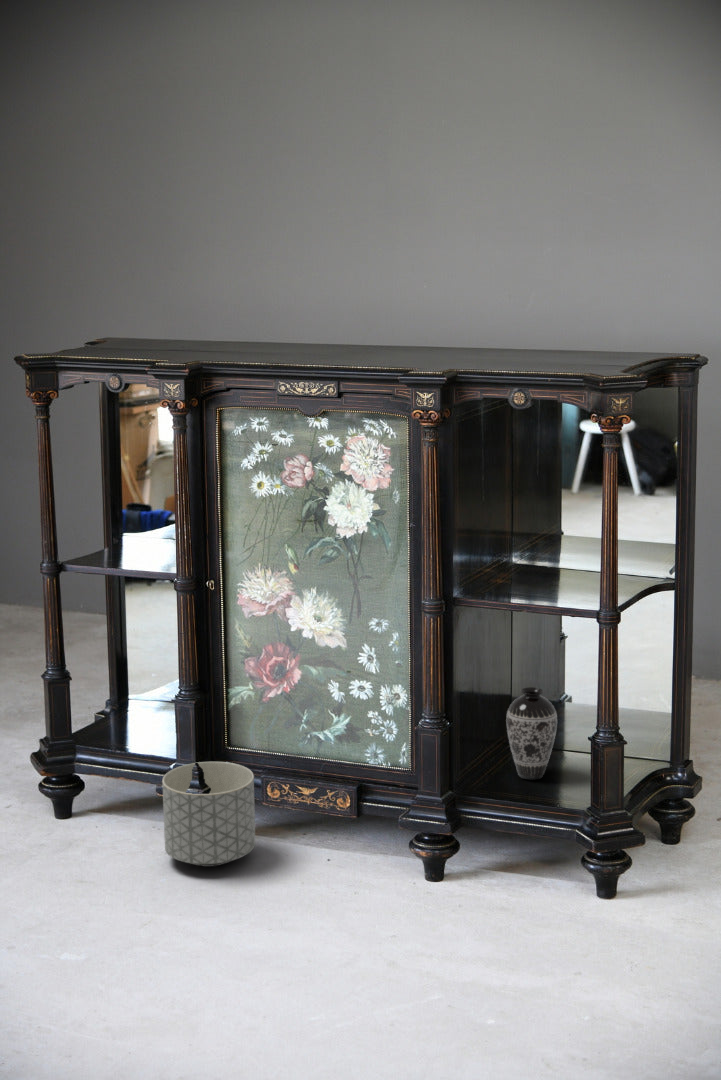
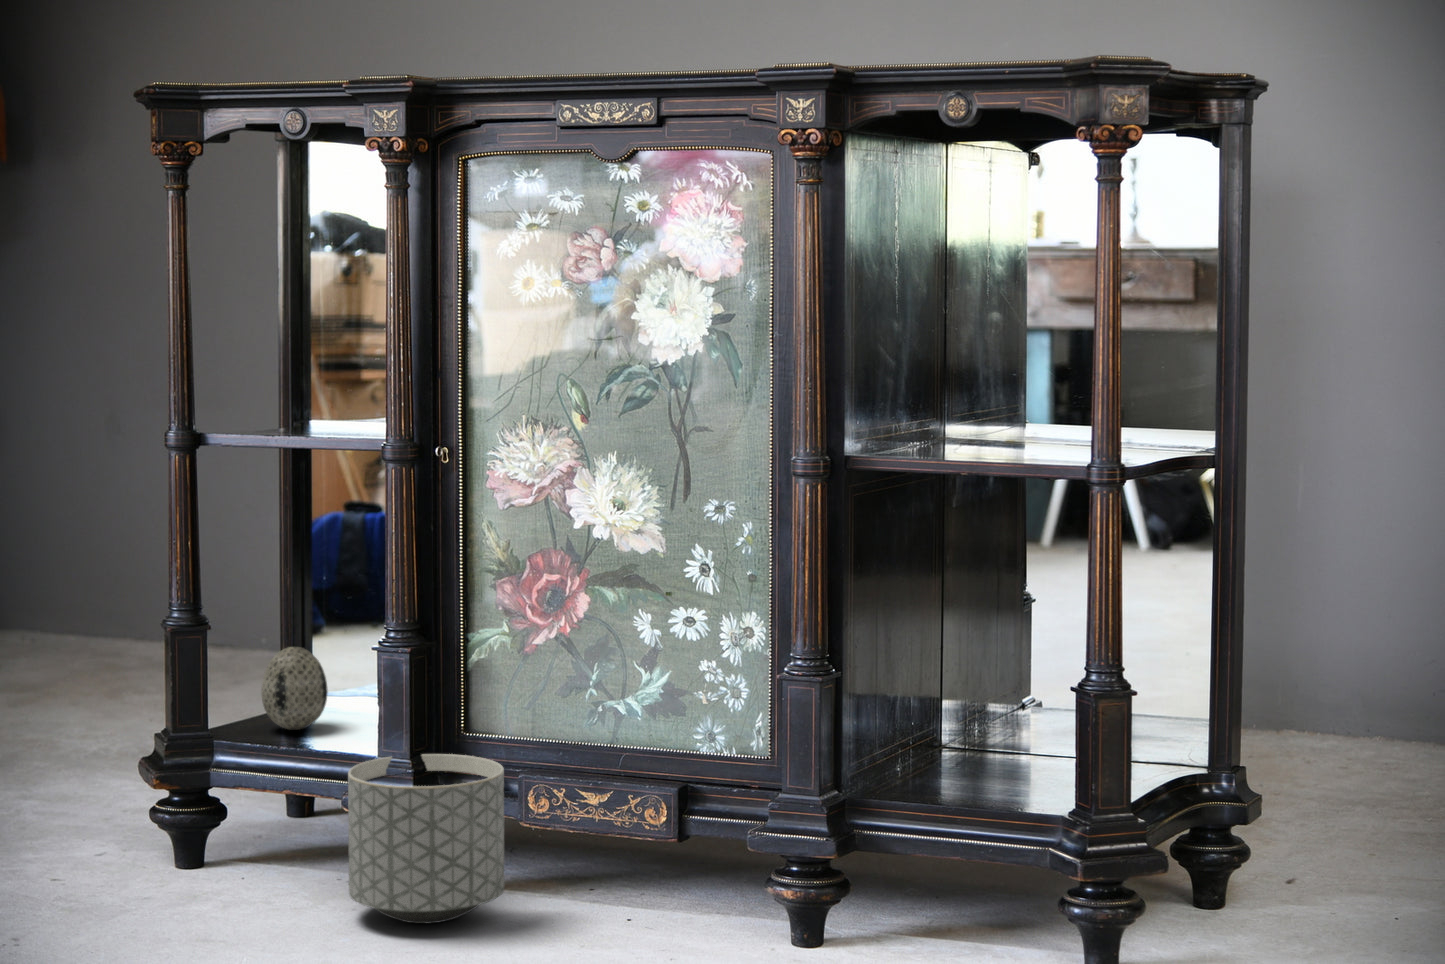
decorative egg: none [103,687,142,737] -> present [261,647,328,730]
decorative vase: present [507,687,557,780] -> none [936,630,1022,787]

